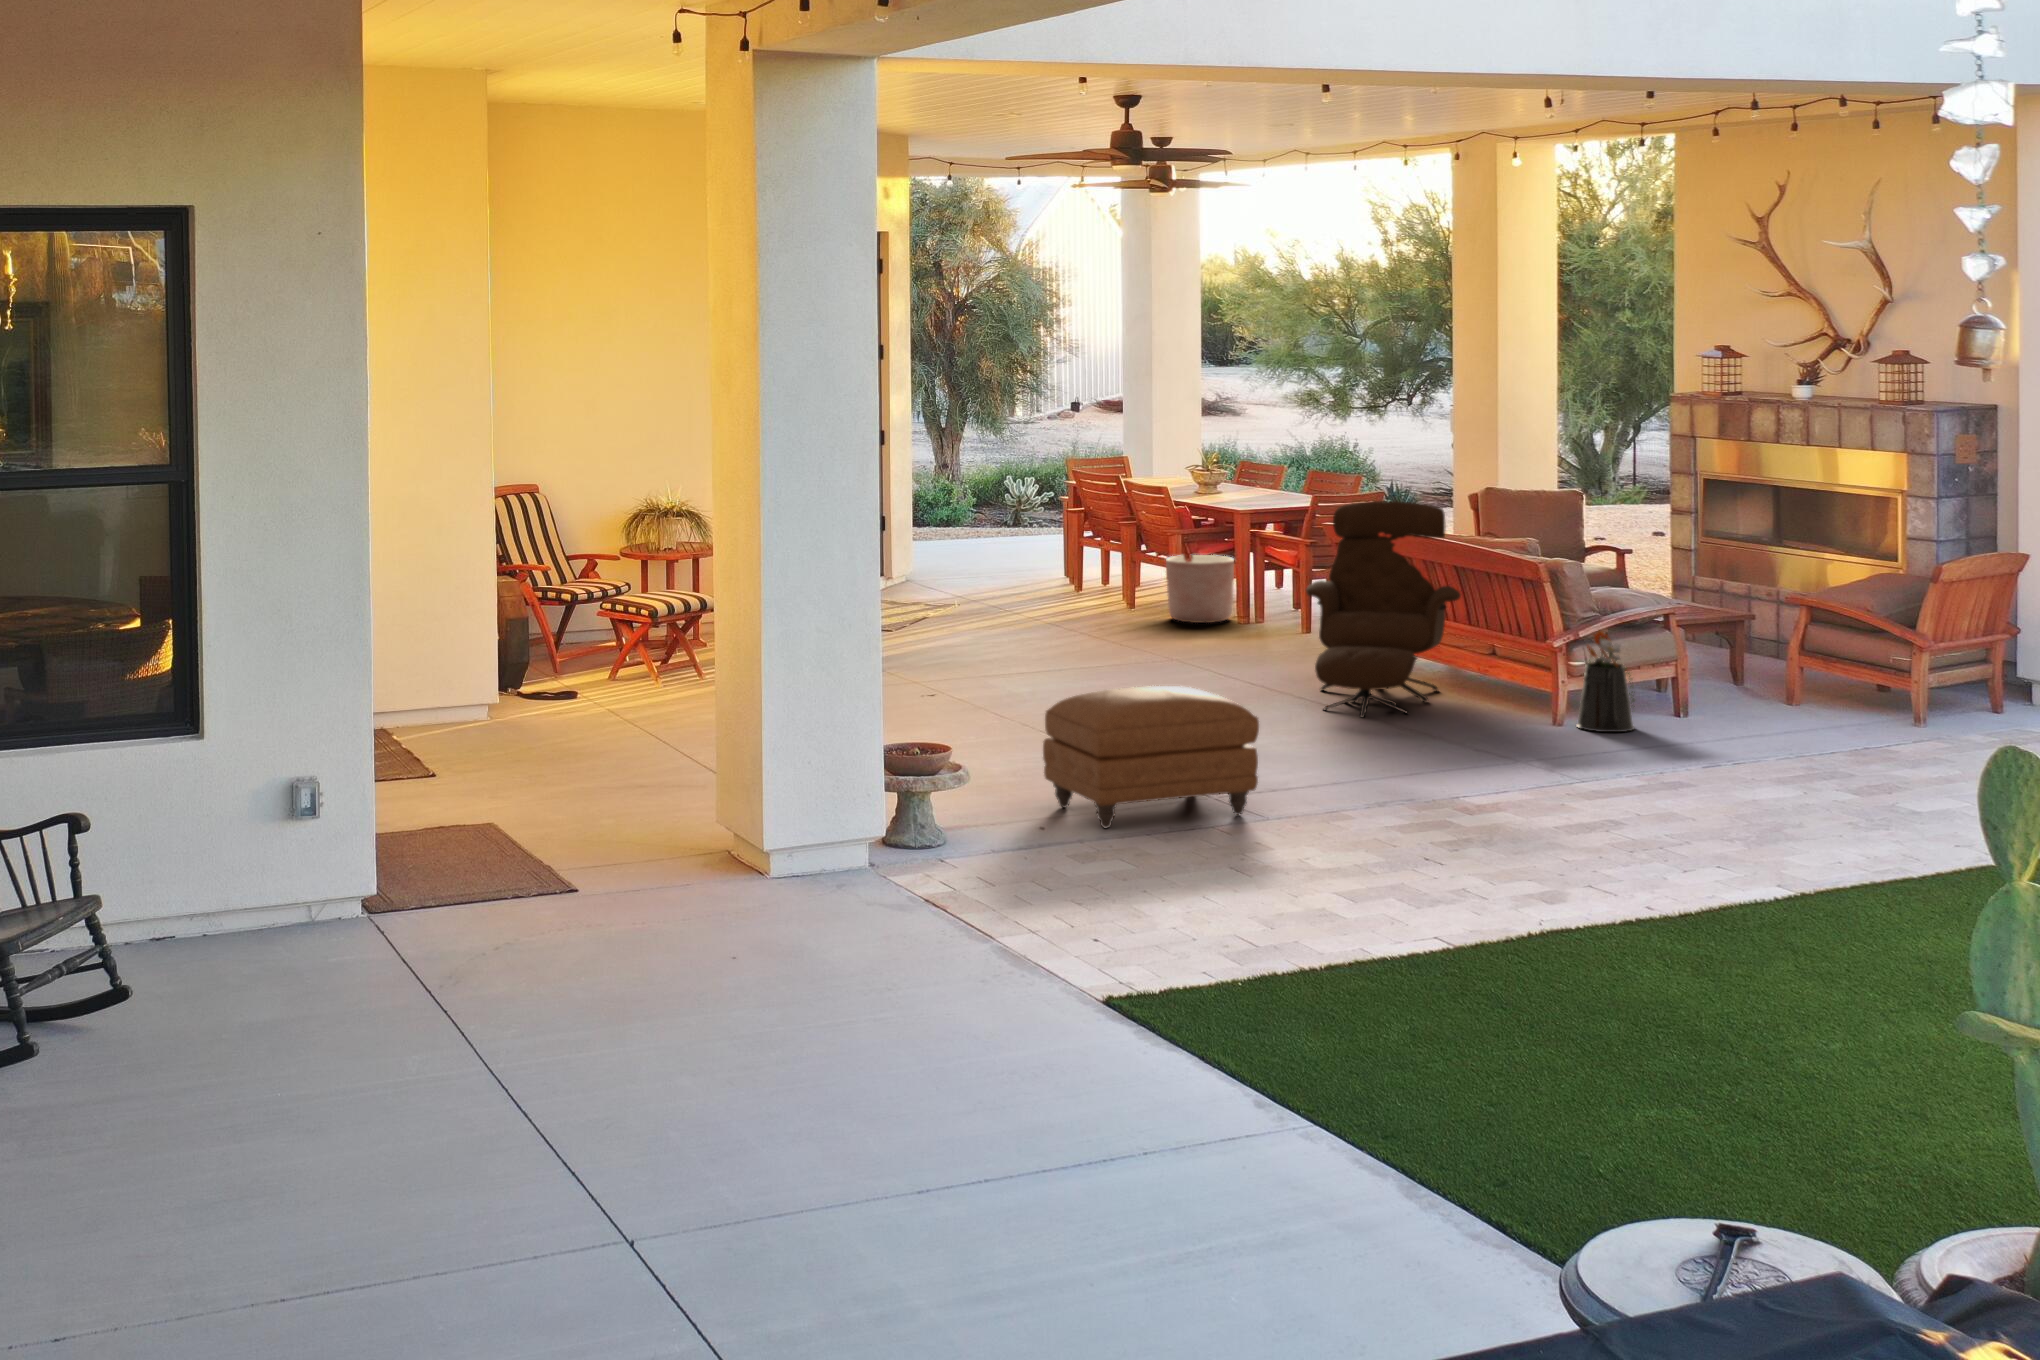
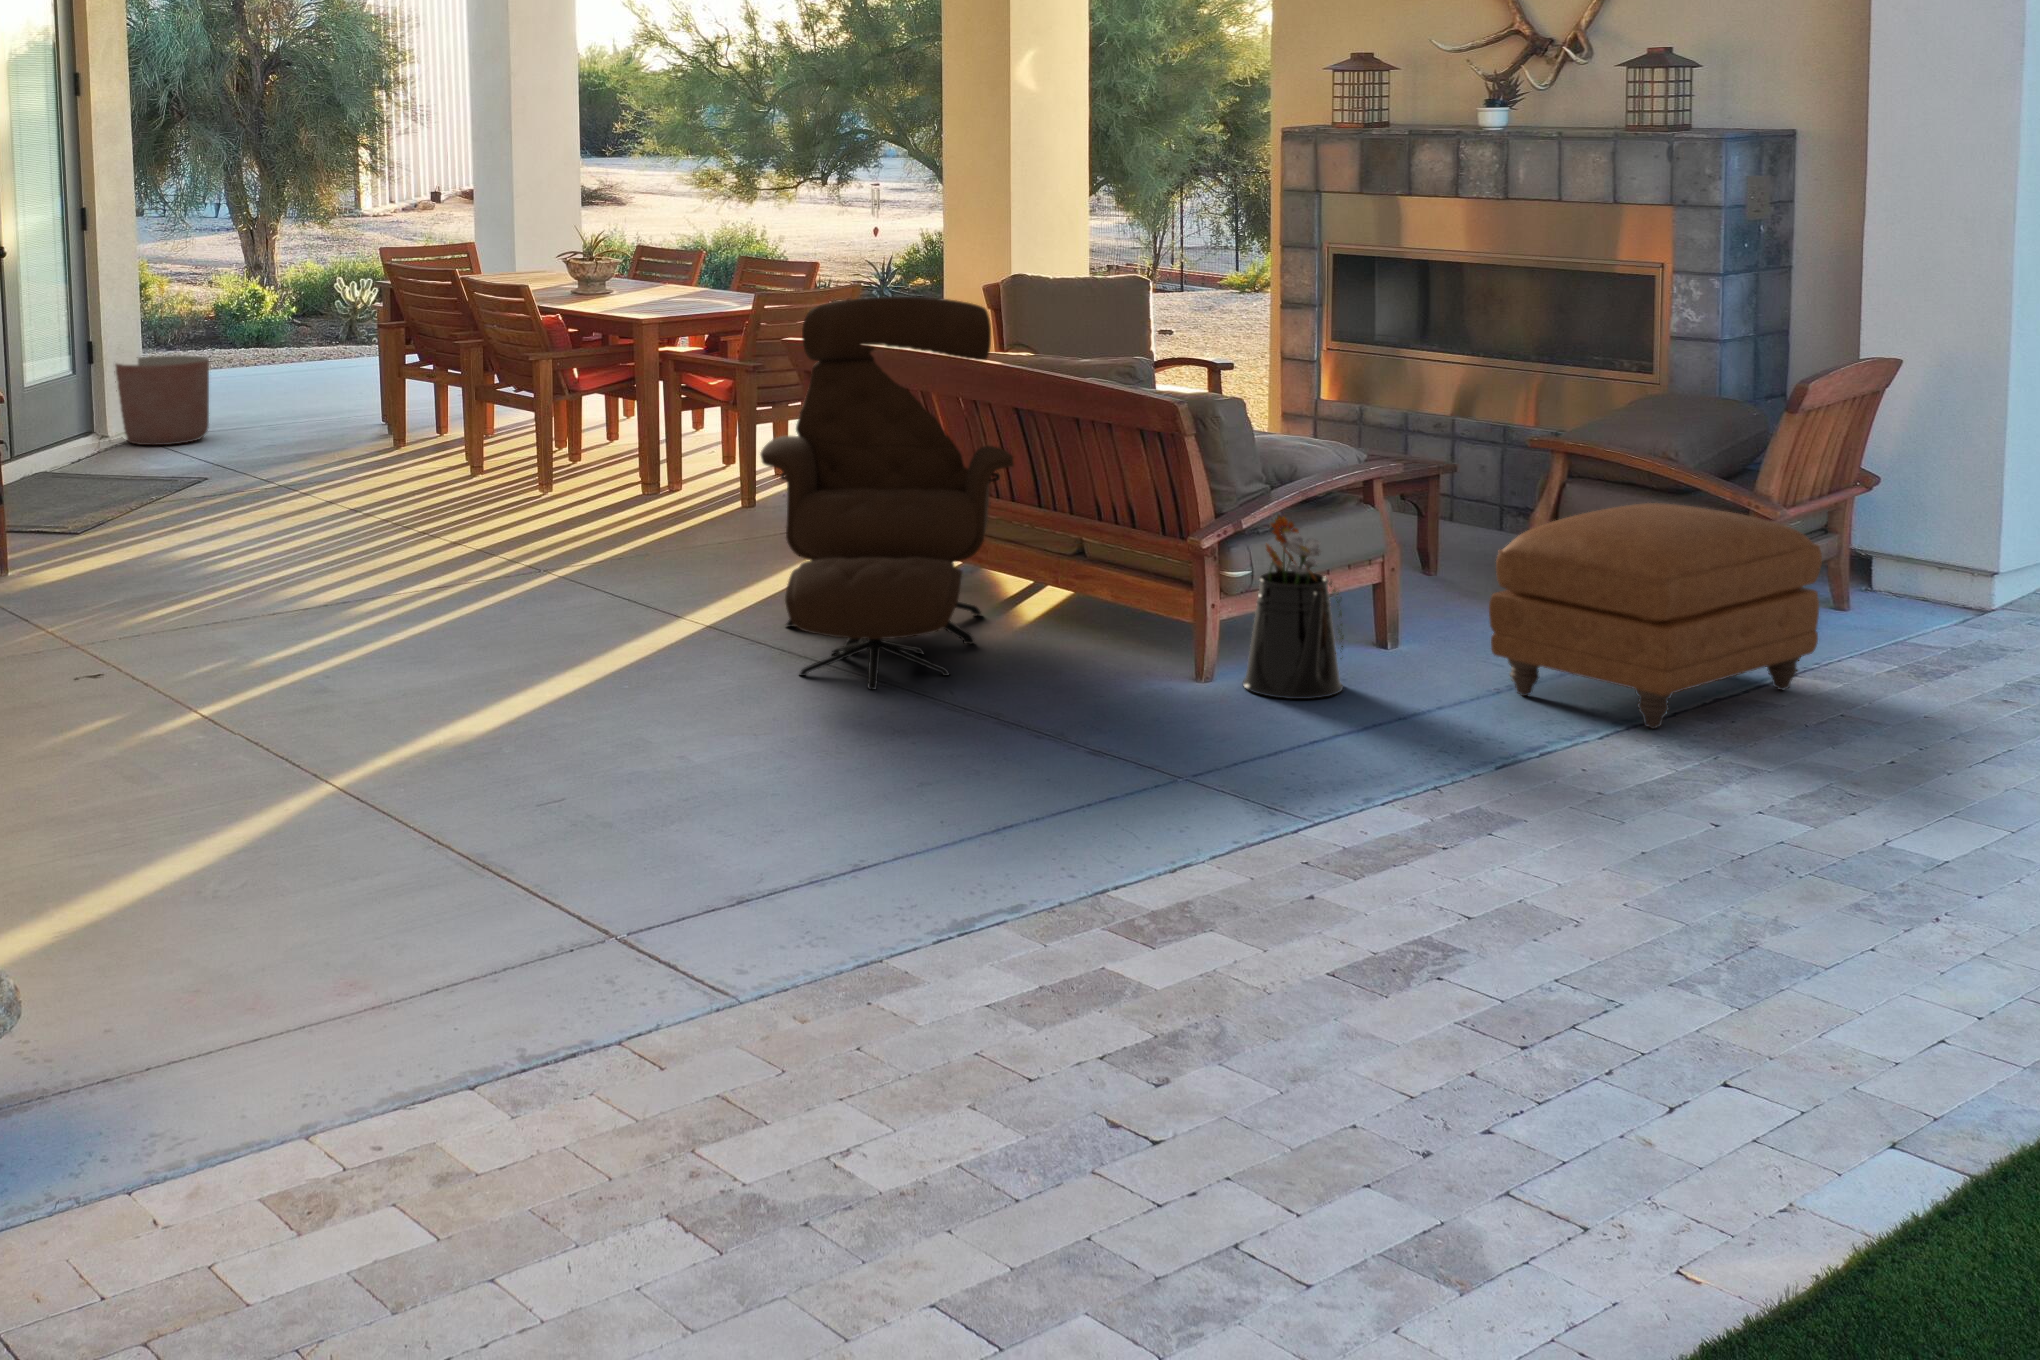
planter: present [1166,555,1234,623] -> present [115,355,209,445]
ottoman: present [1043,686,1259,828] -> present [1489,503,1822,729]

